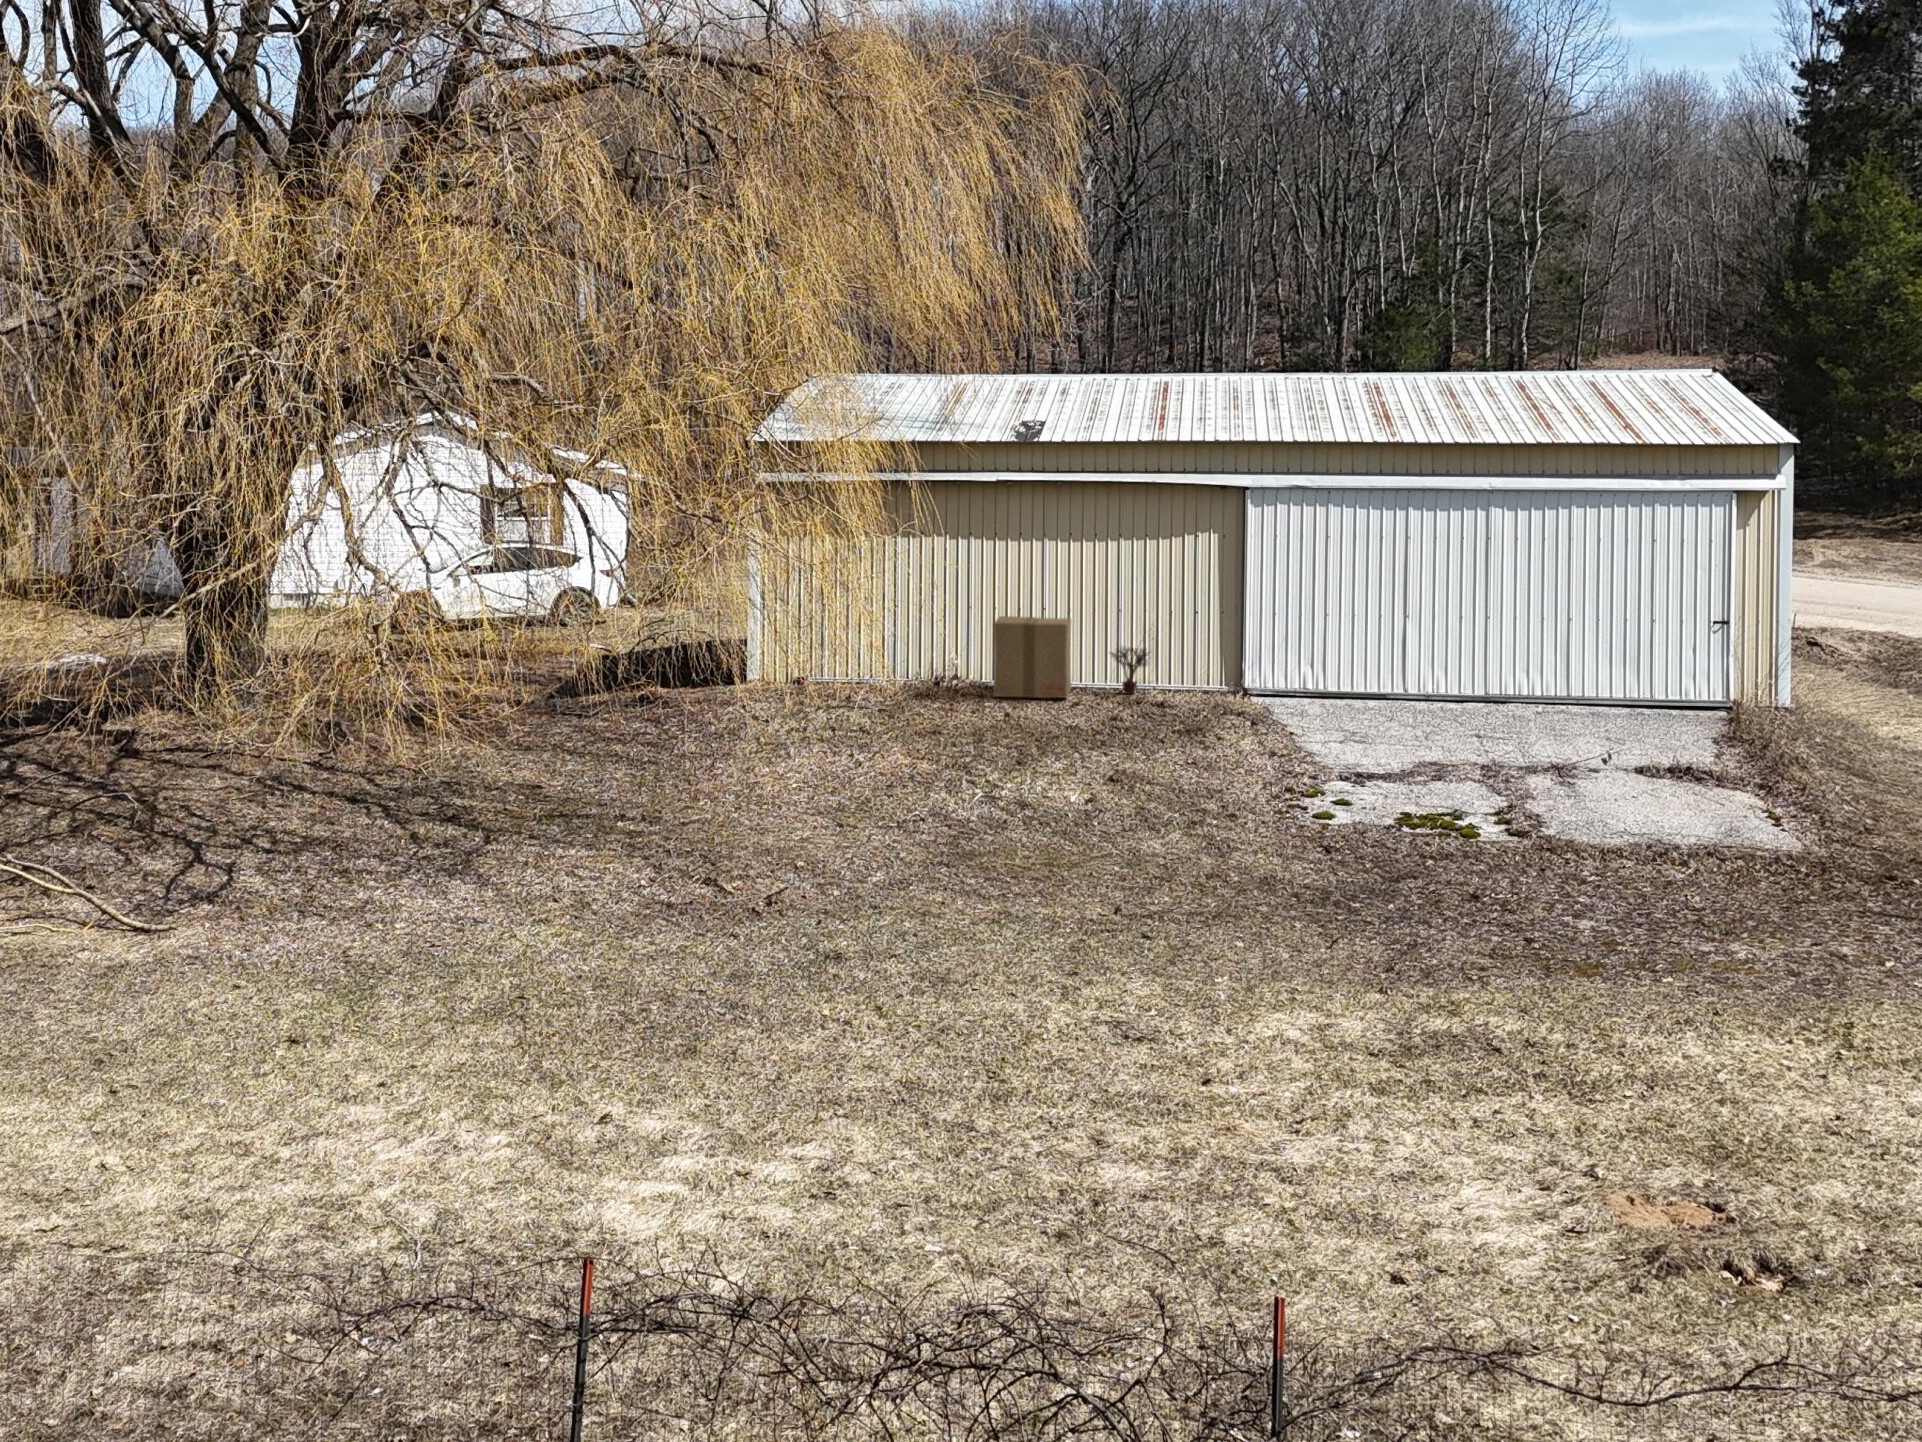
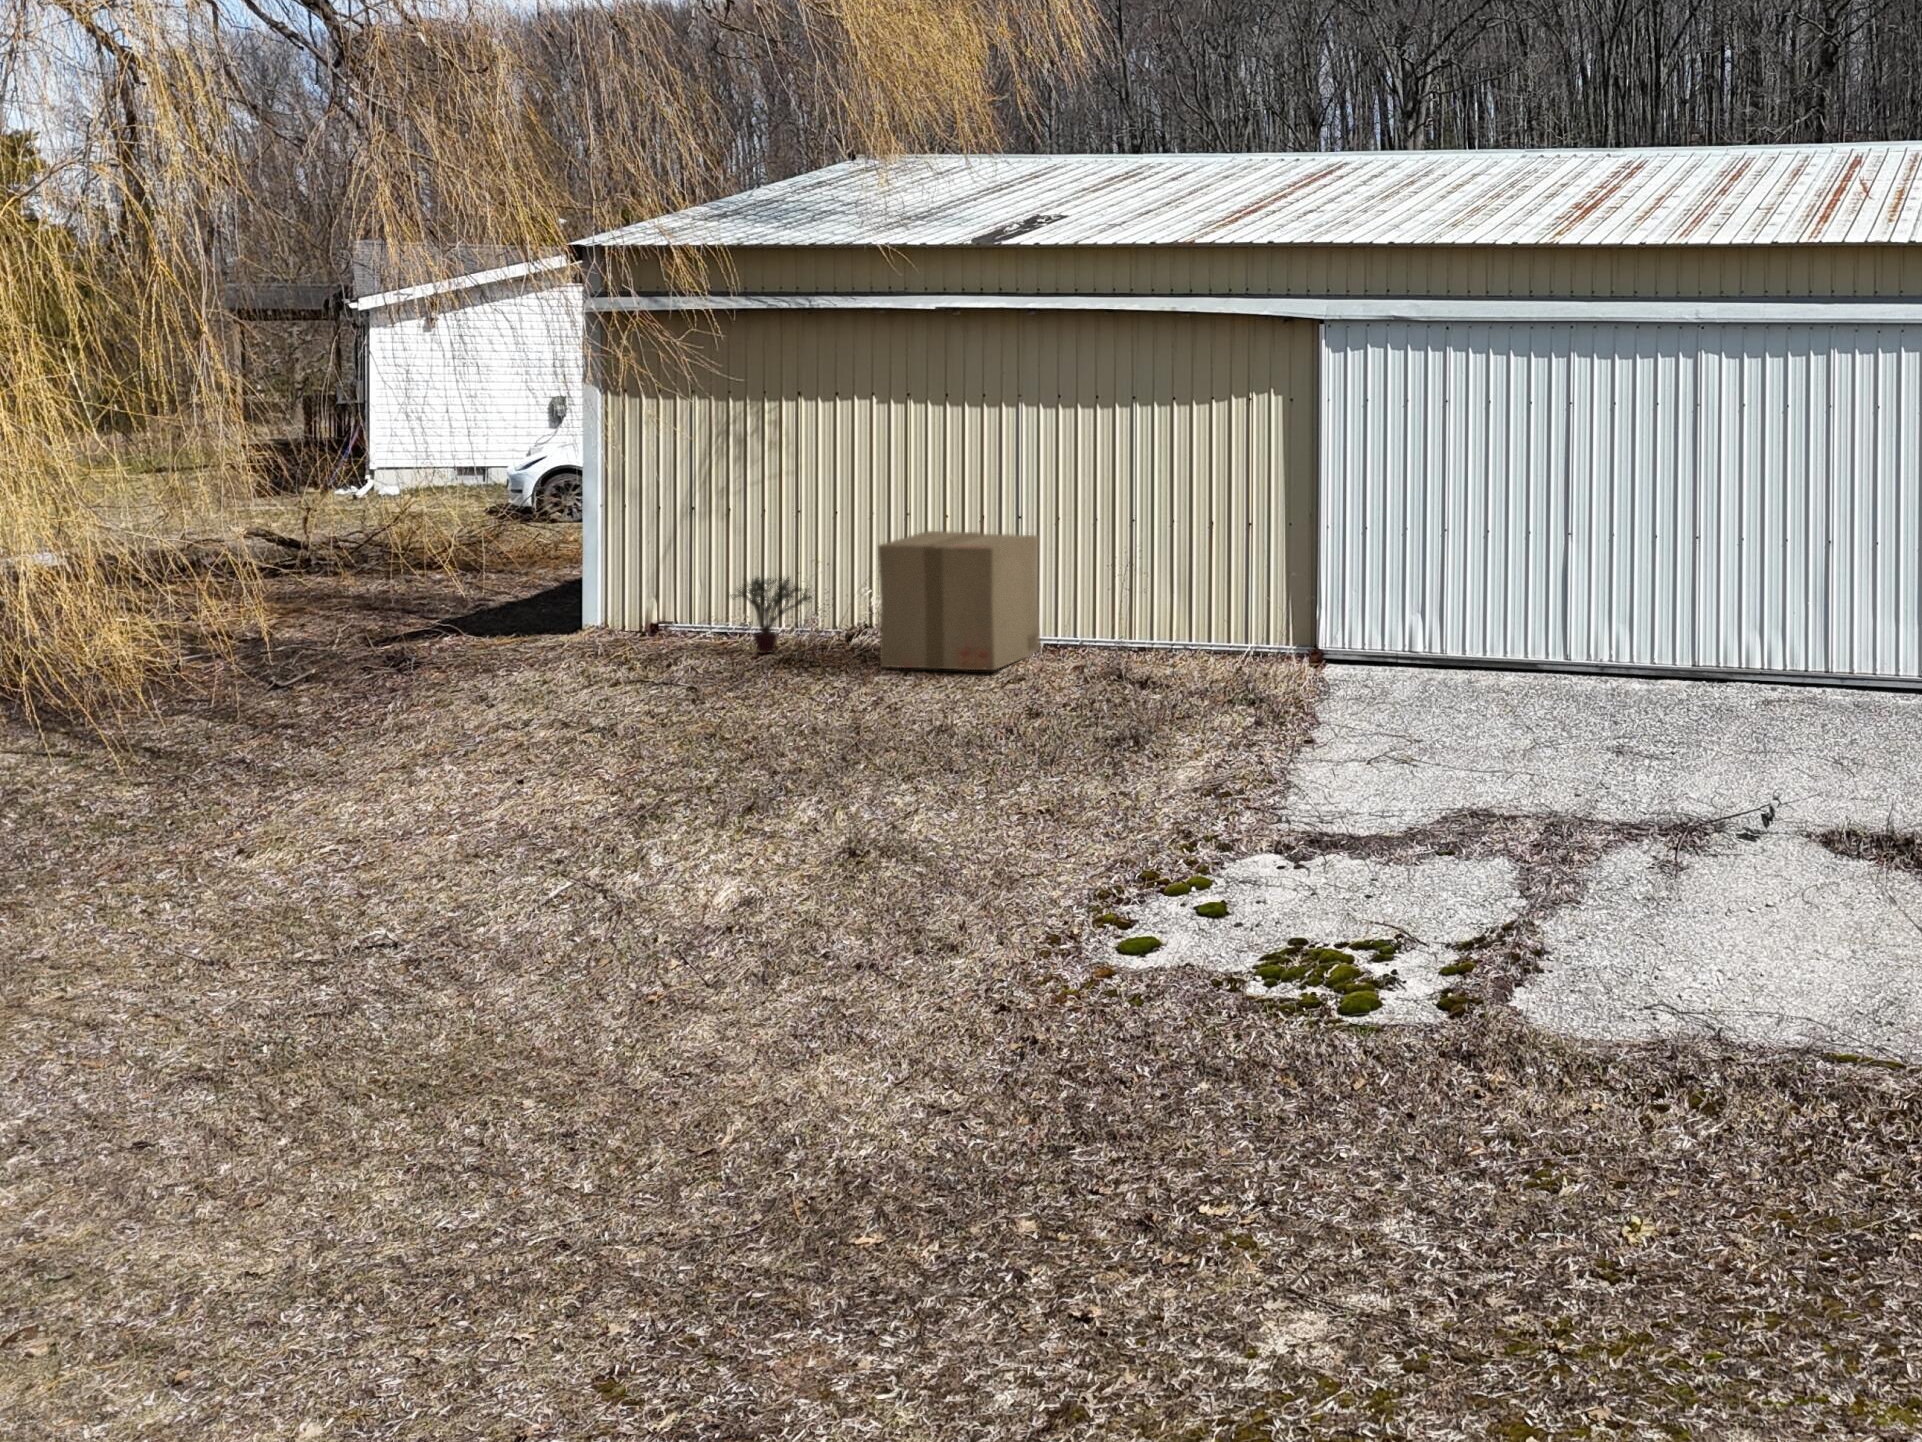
potted plant: present [1111,646,1149,694] -> present [731,577,812,653]

